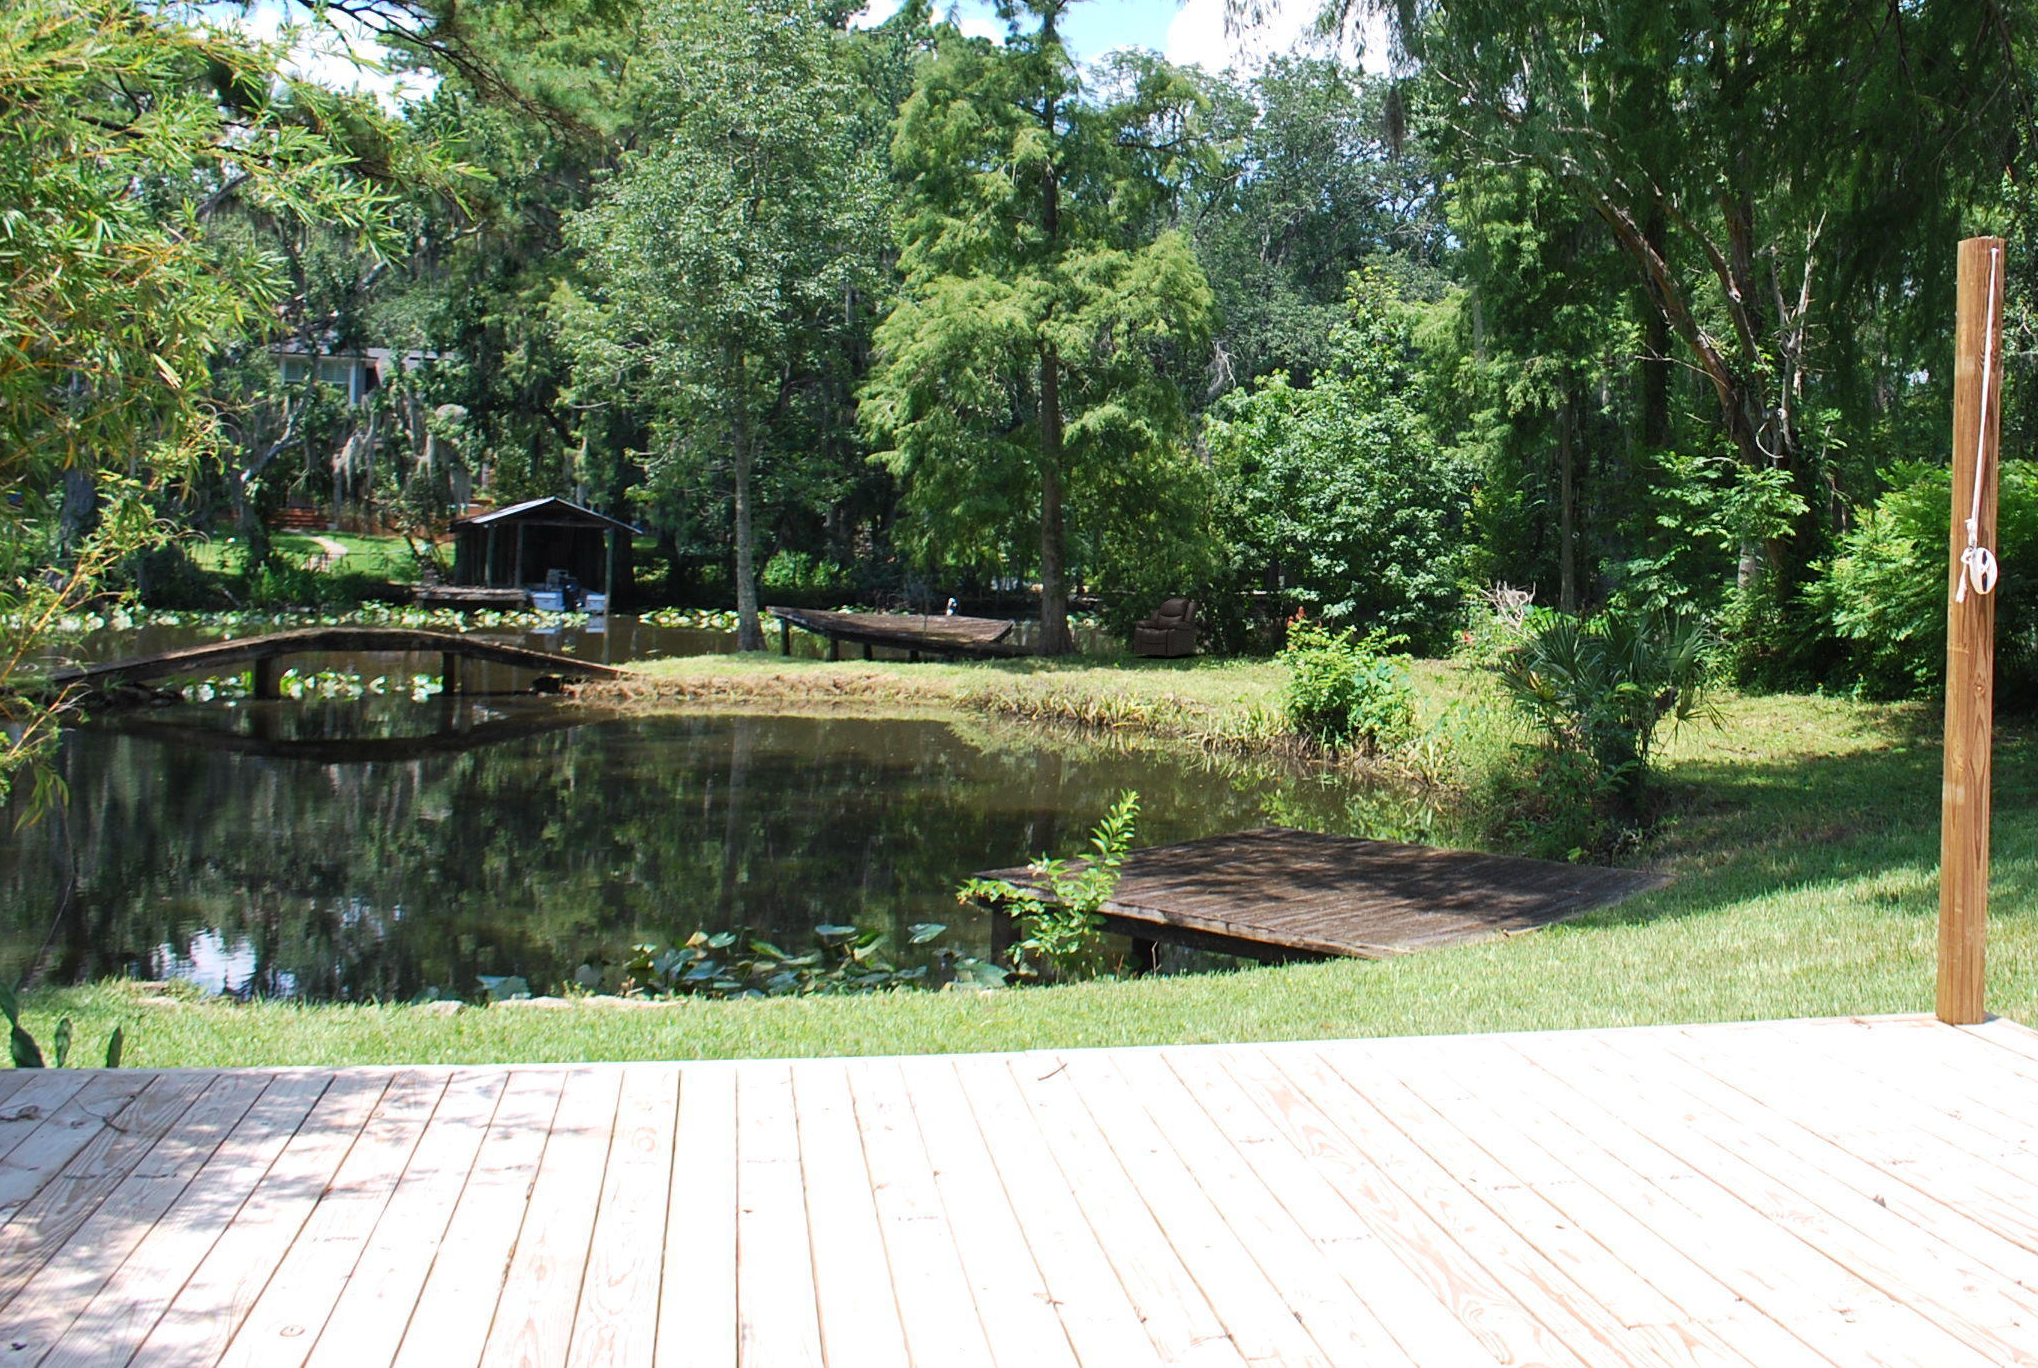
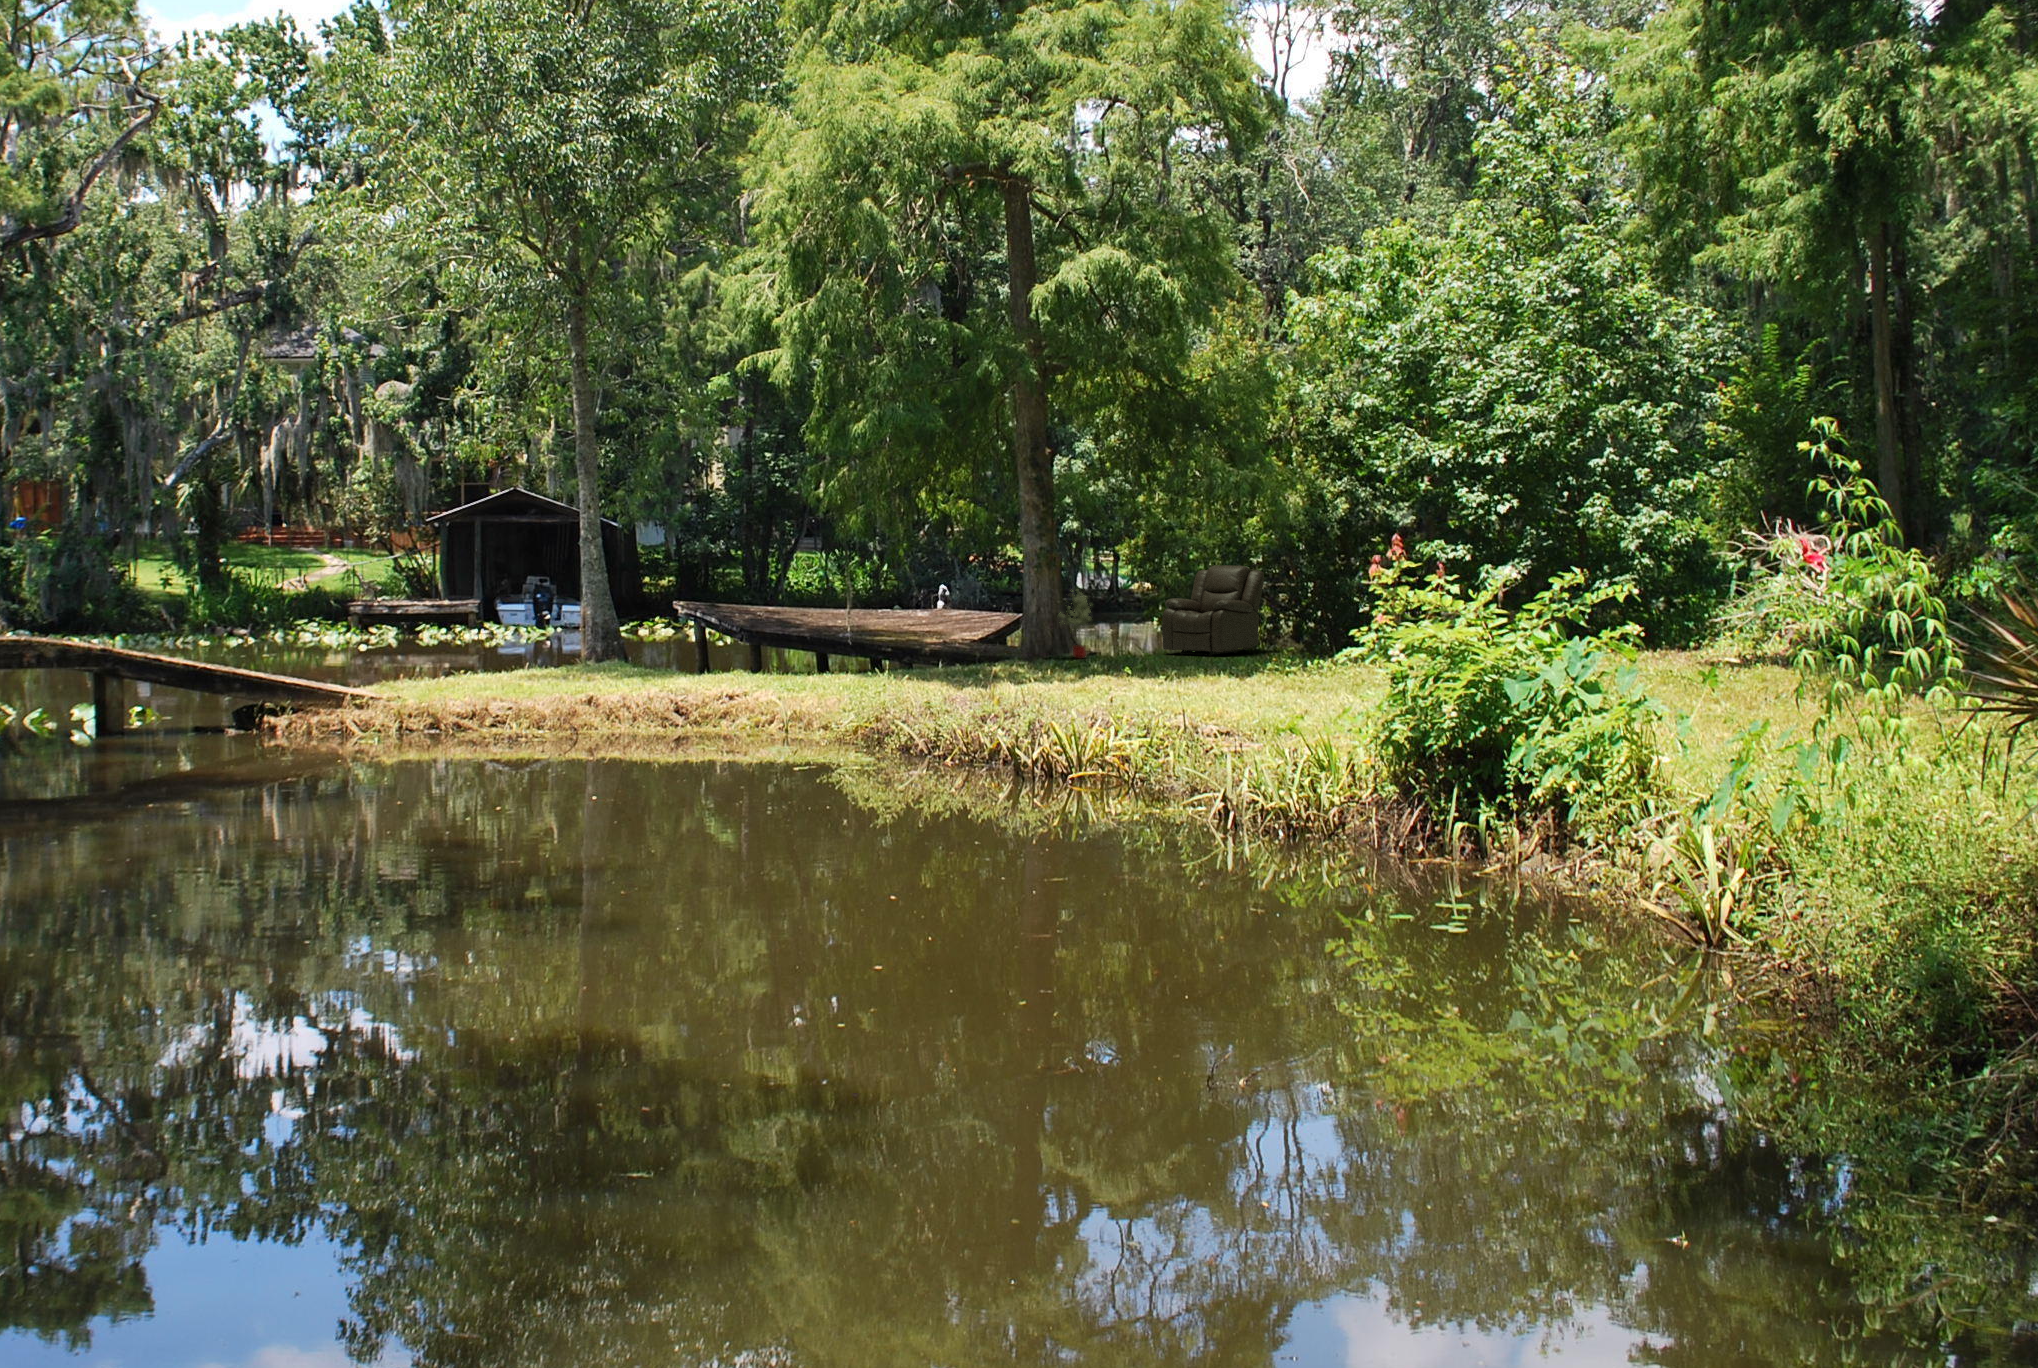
potted tree: none [1068,615,1092,662] -> present [1059,590,1091,659]

